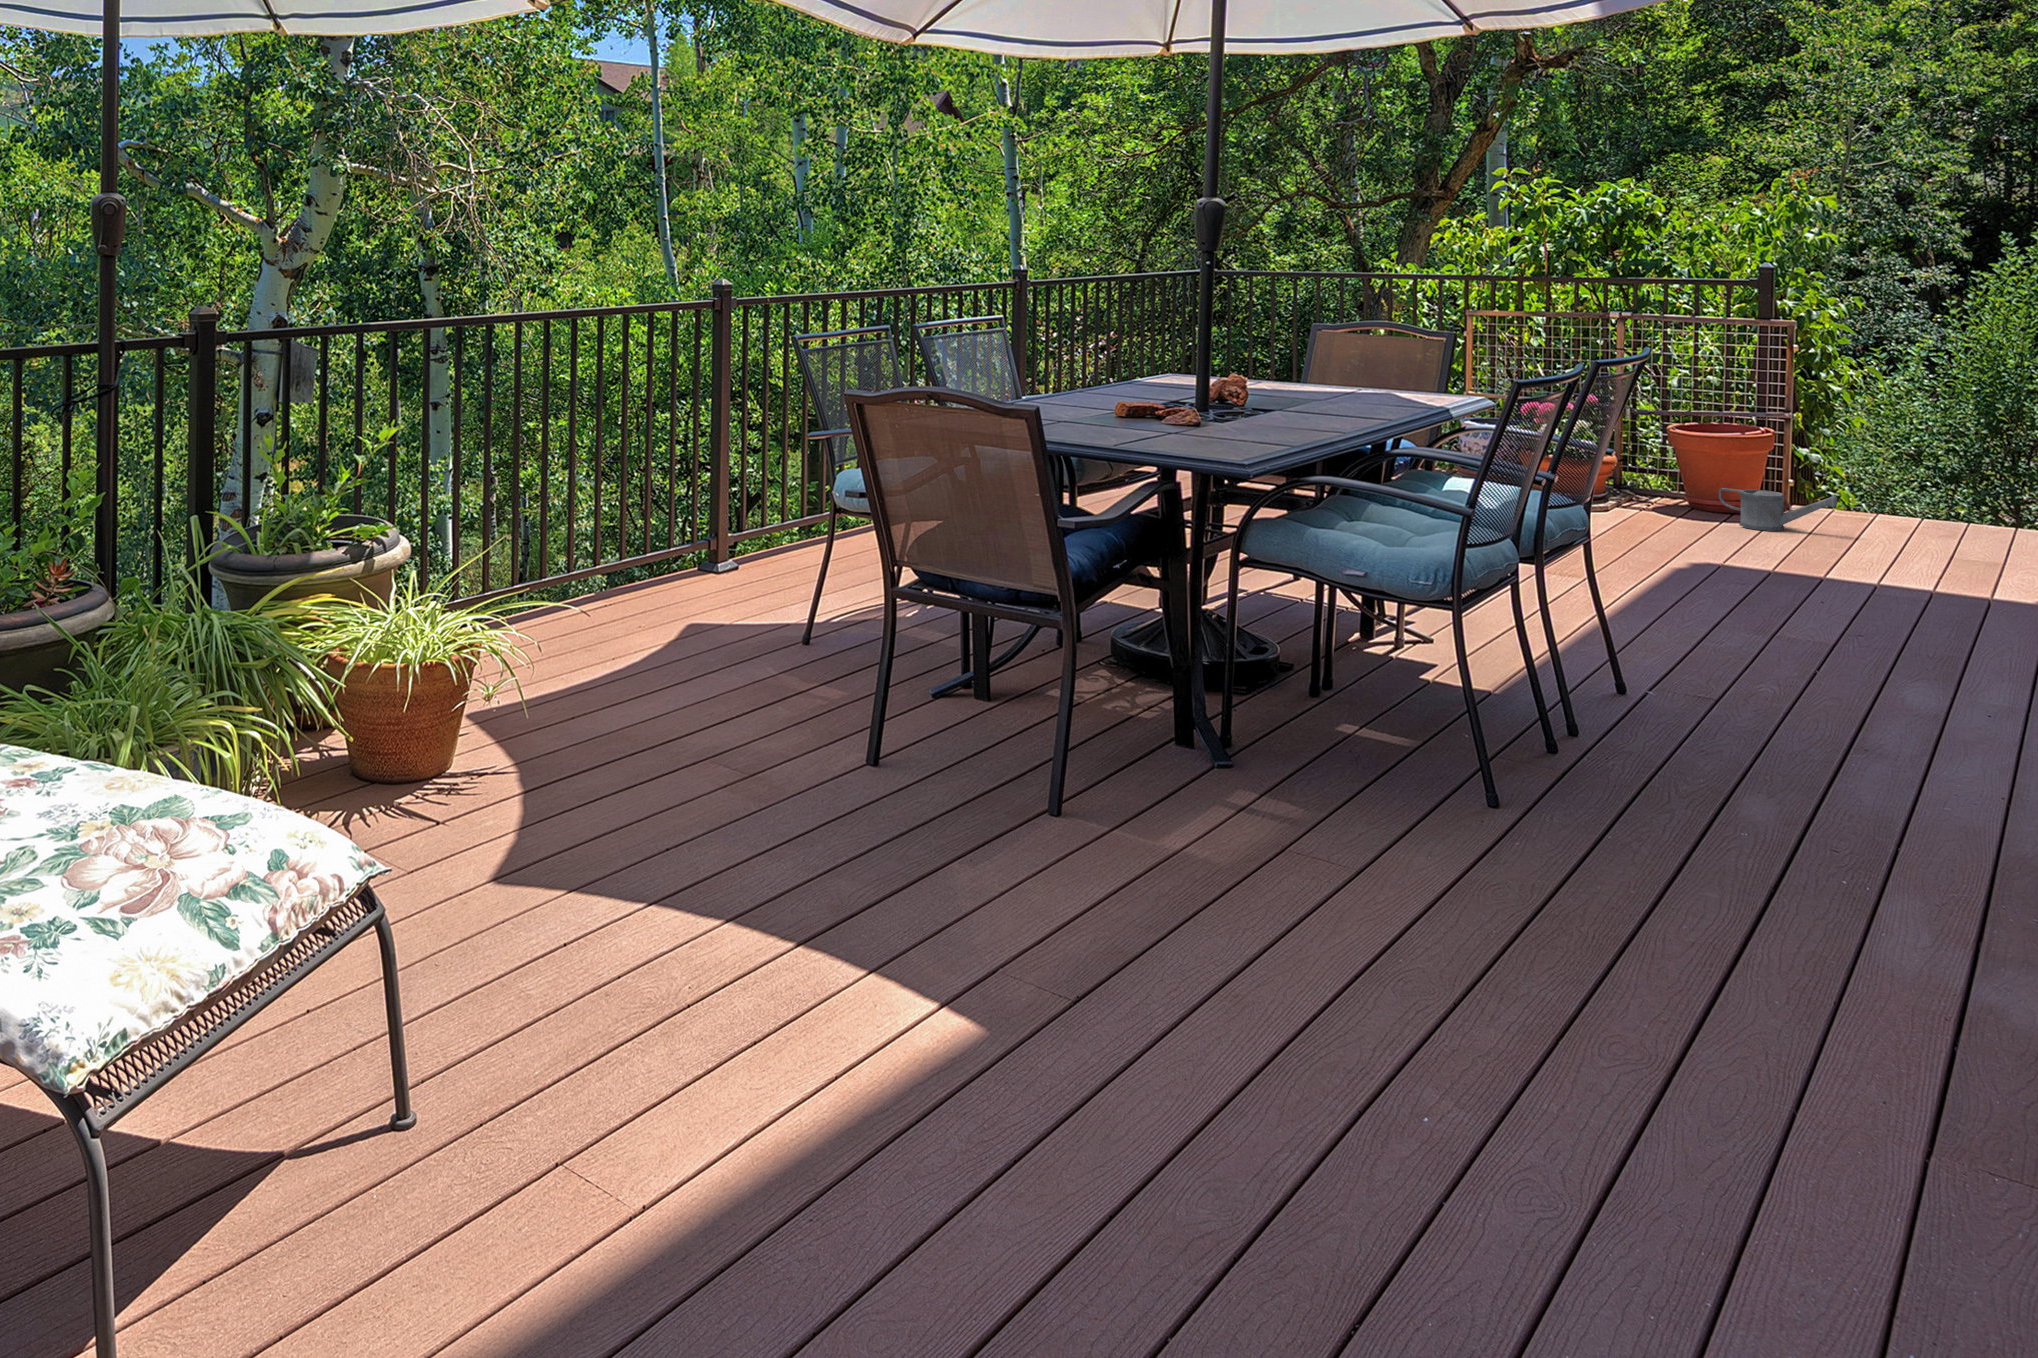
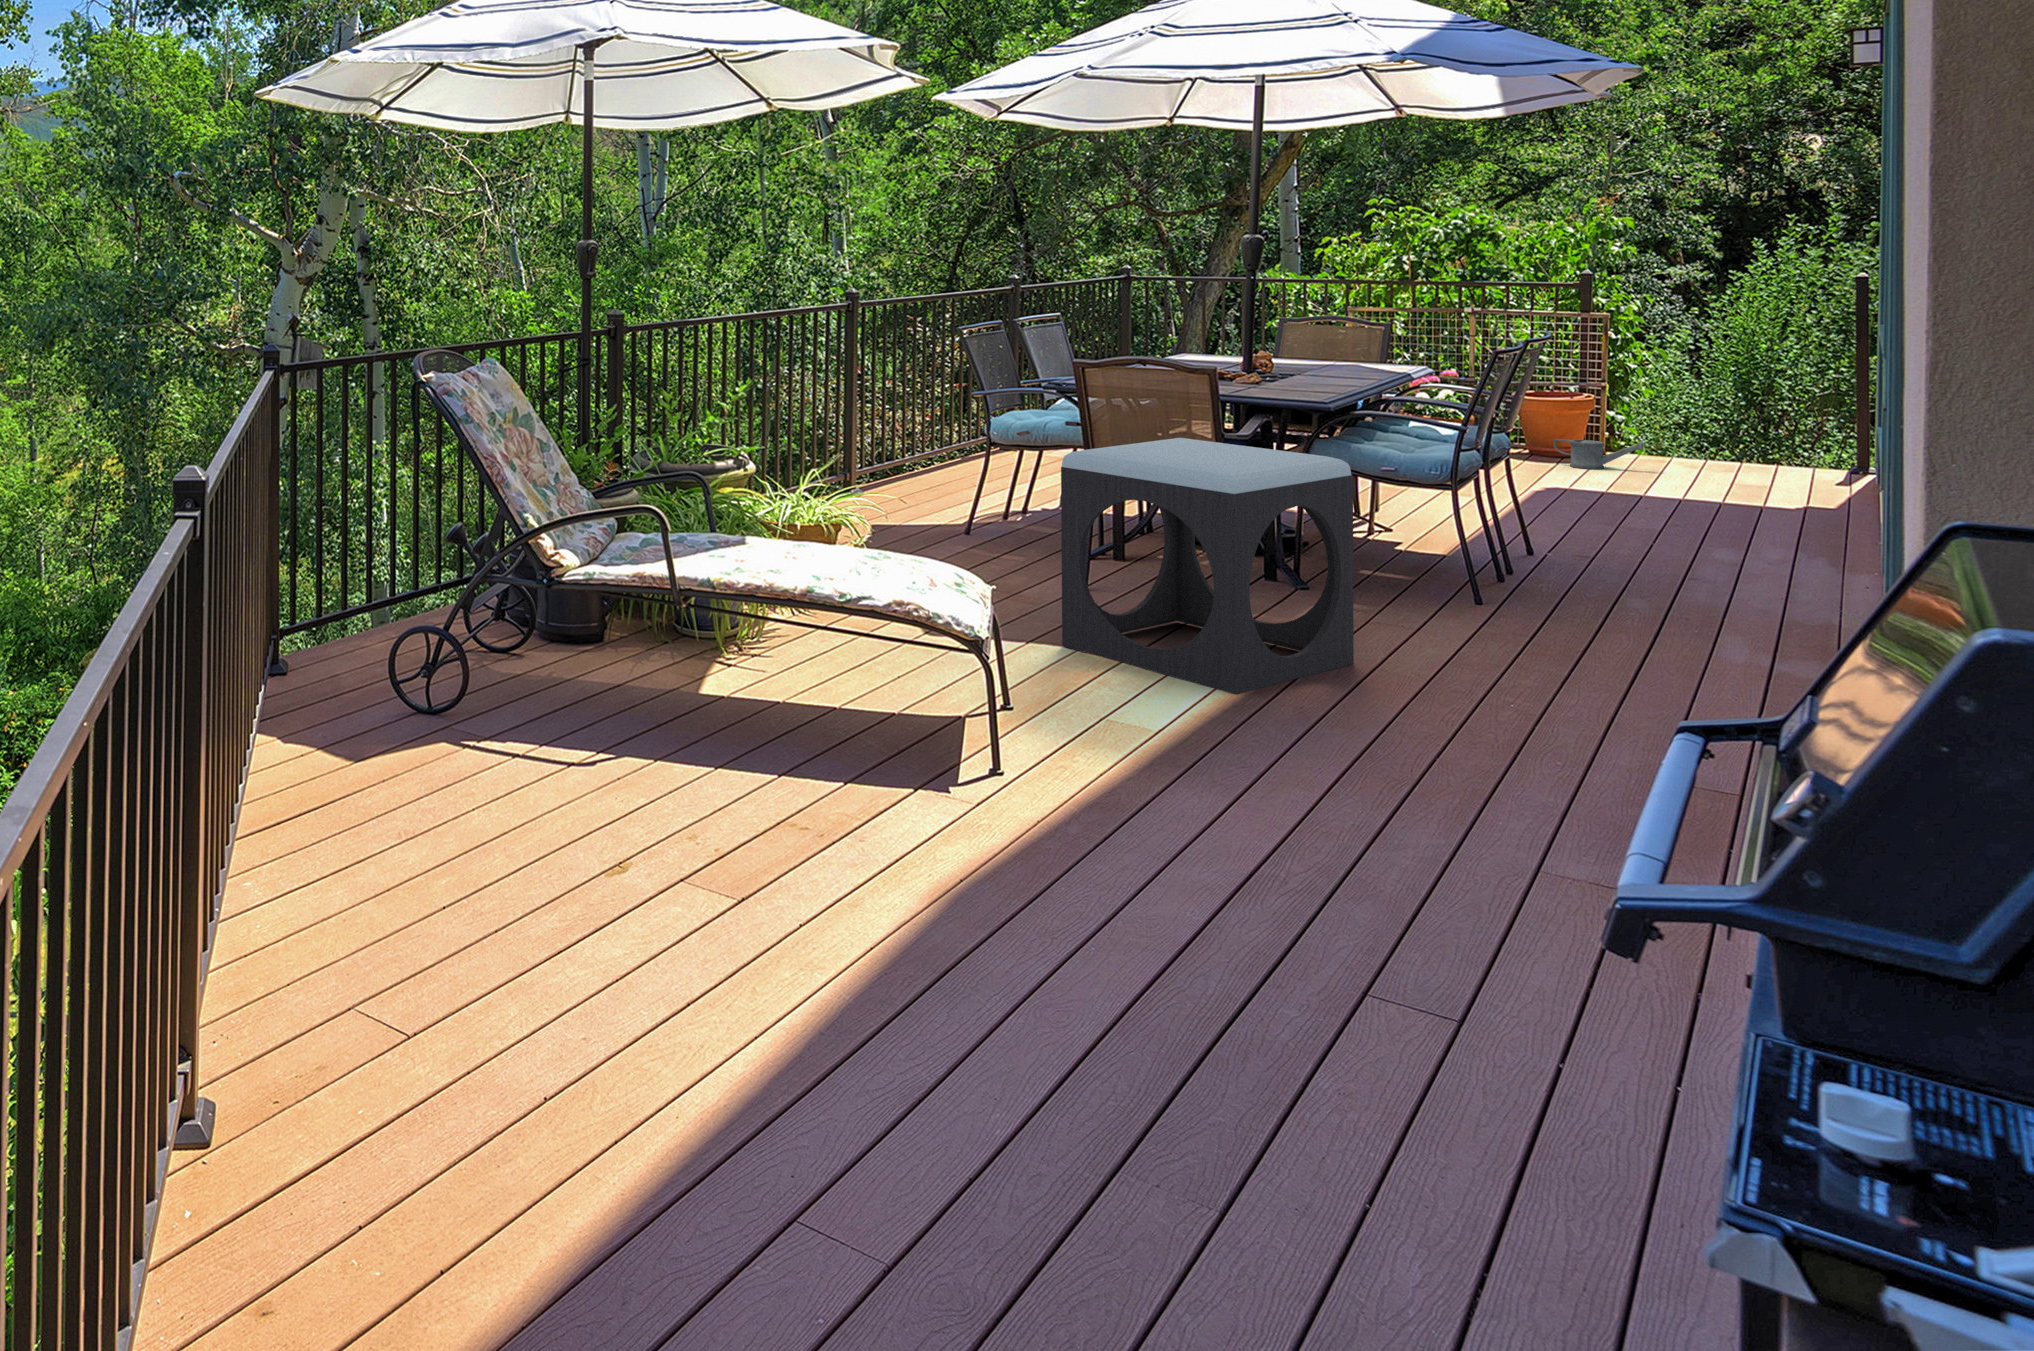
footstool: none [661,529,1163,1106] -> present [1061,438,1354,694]

